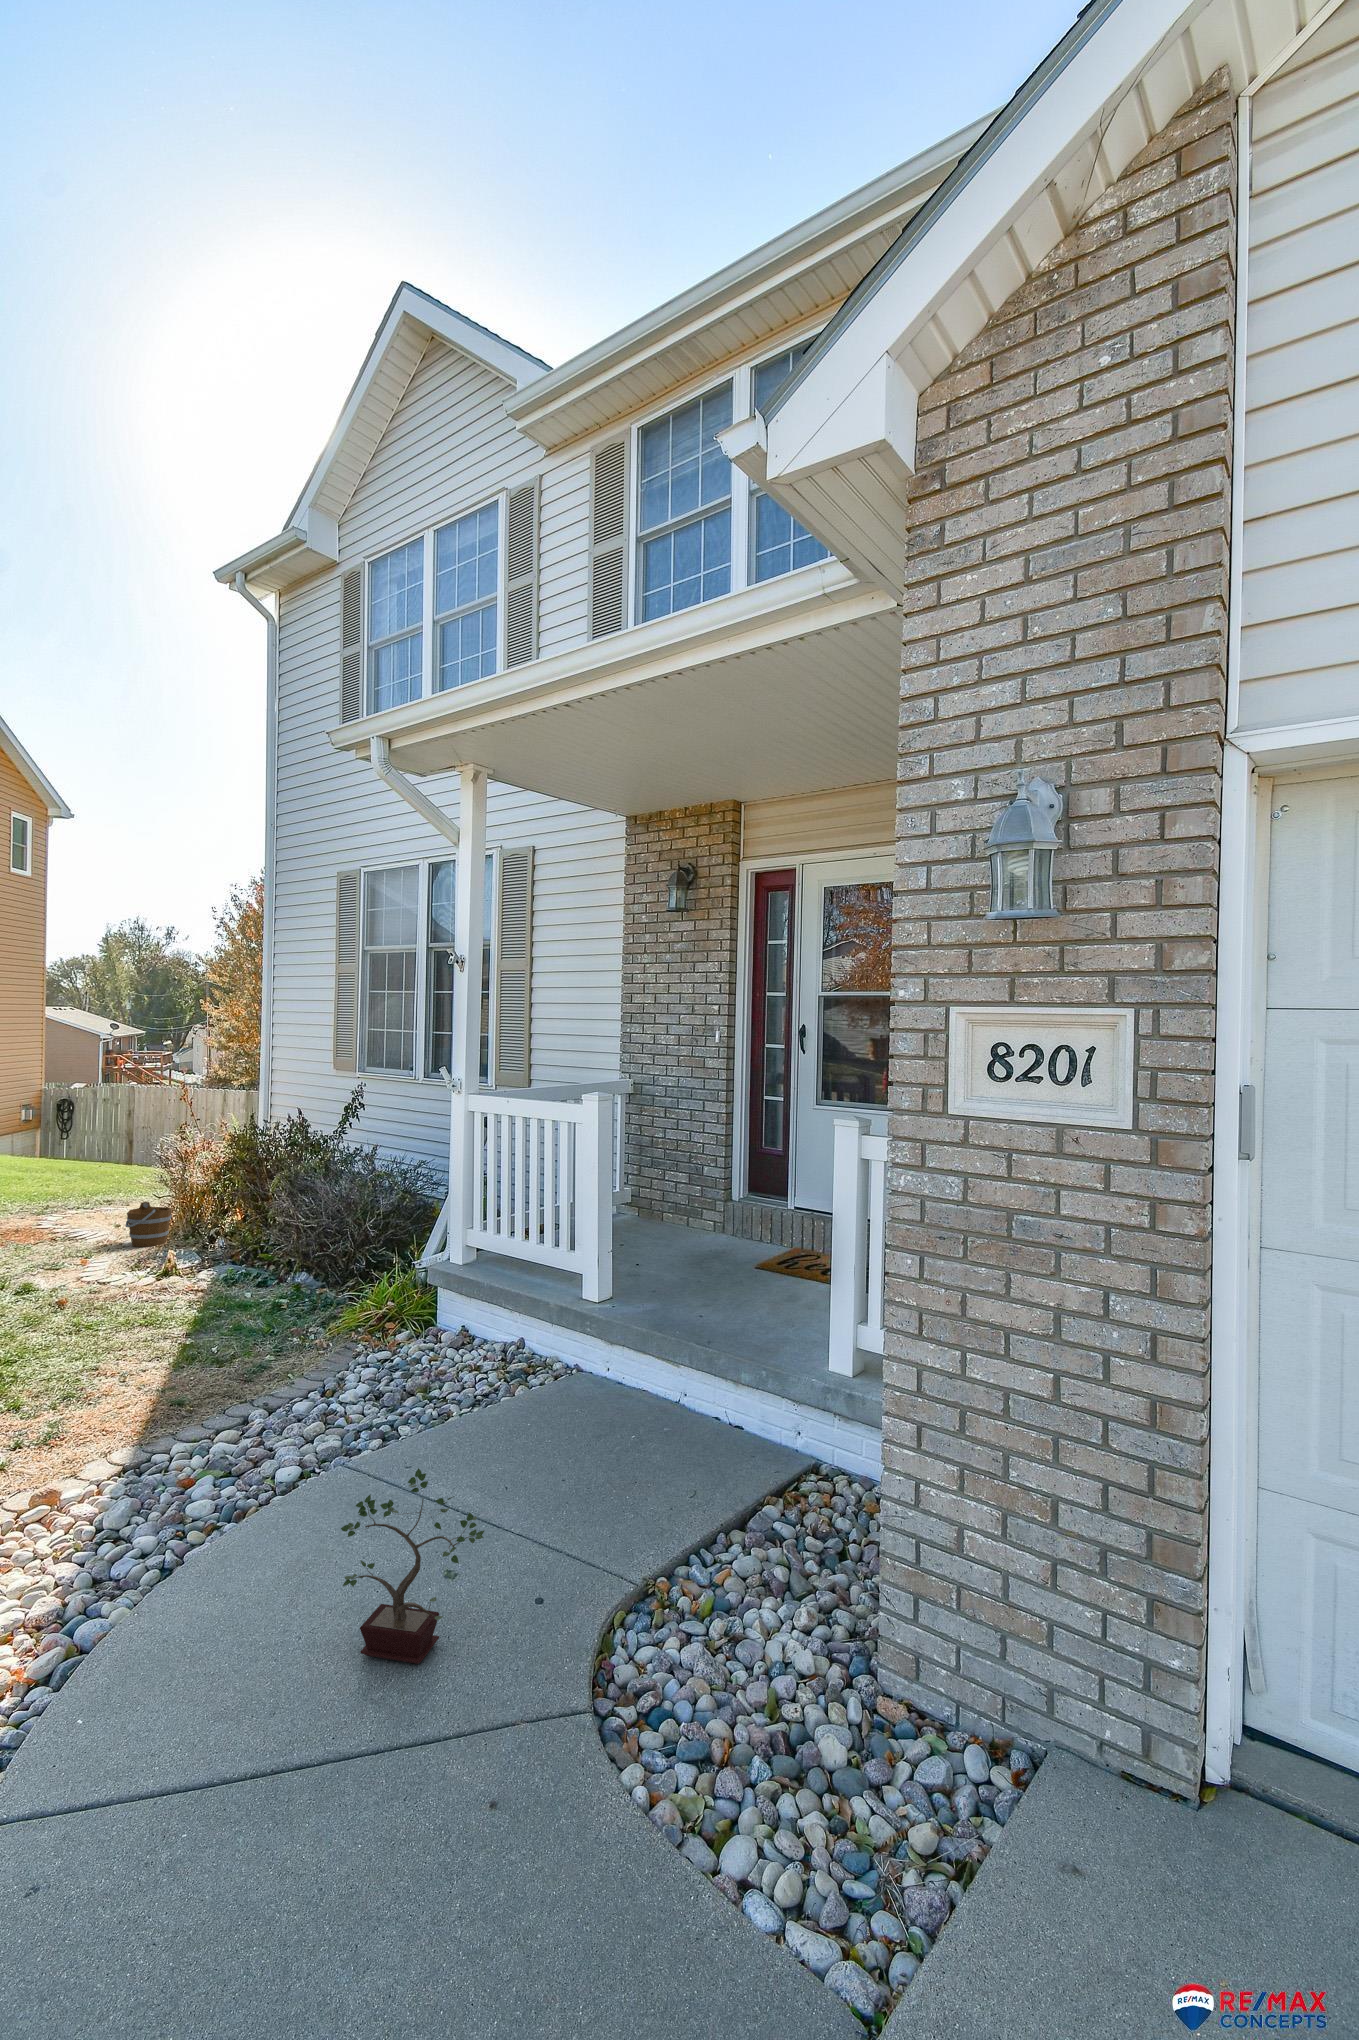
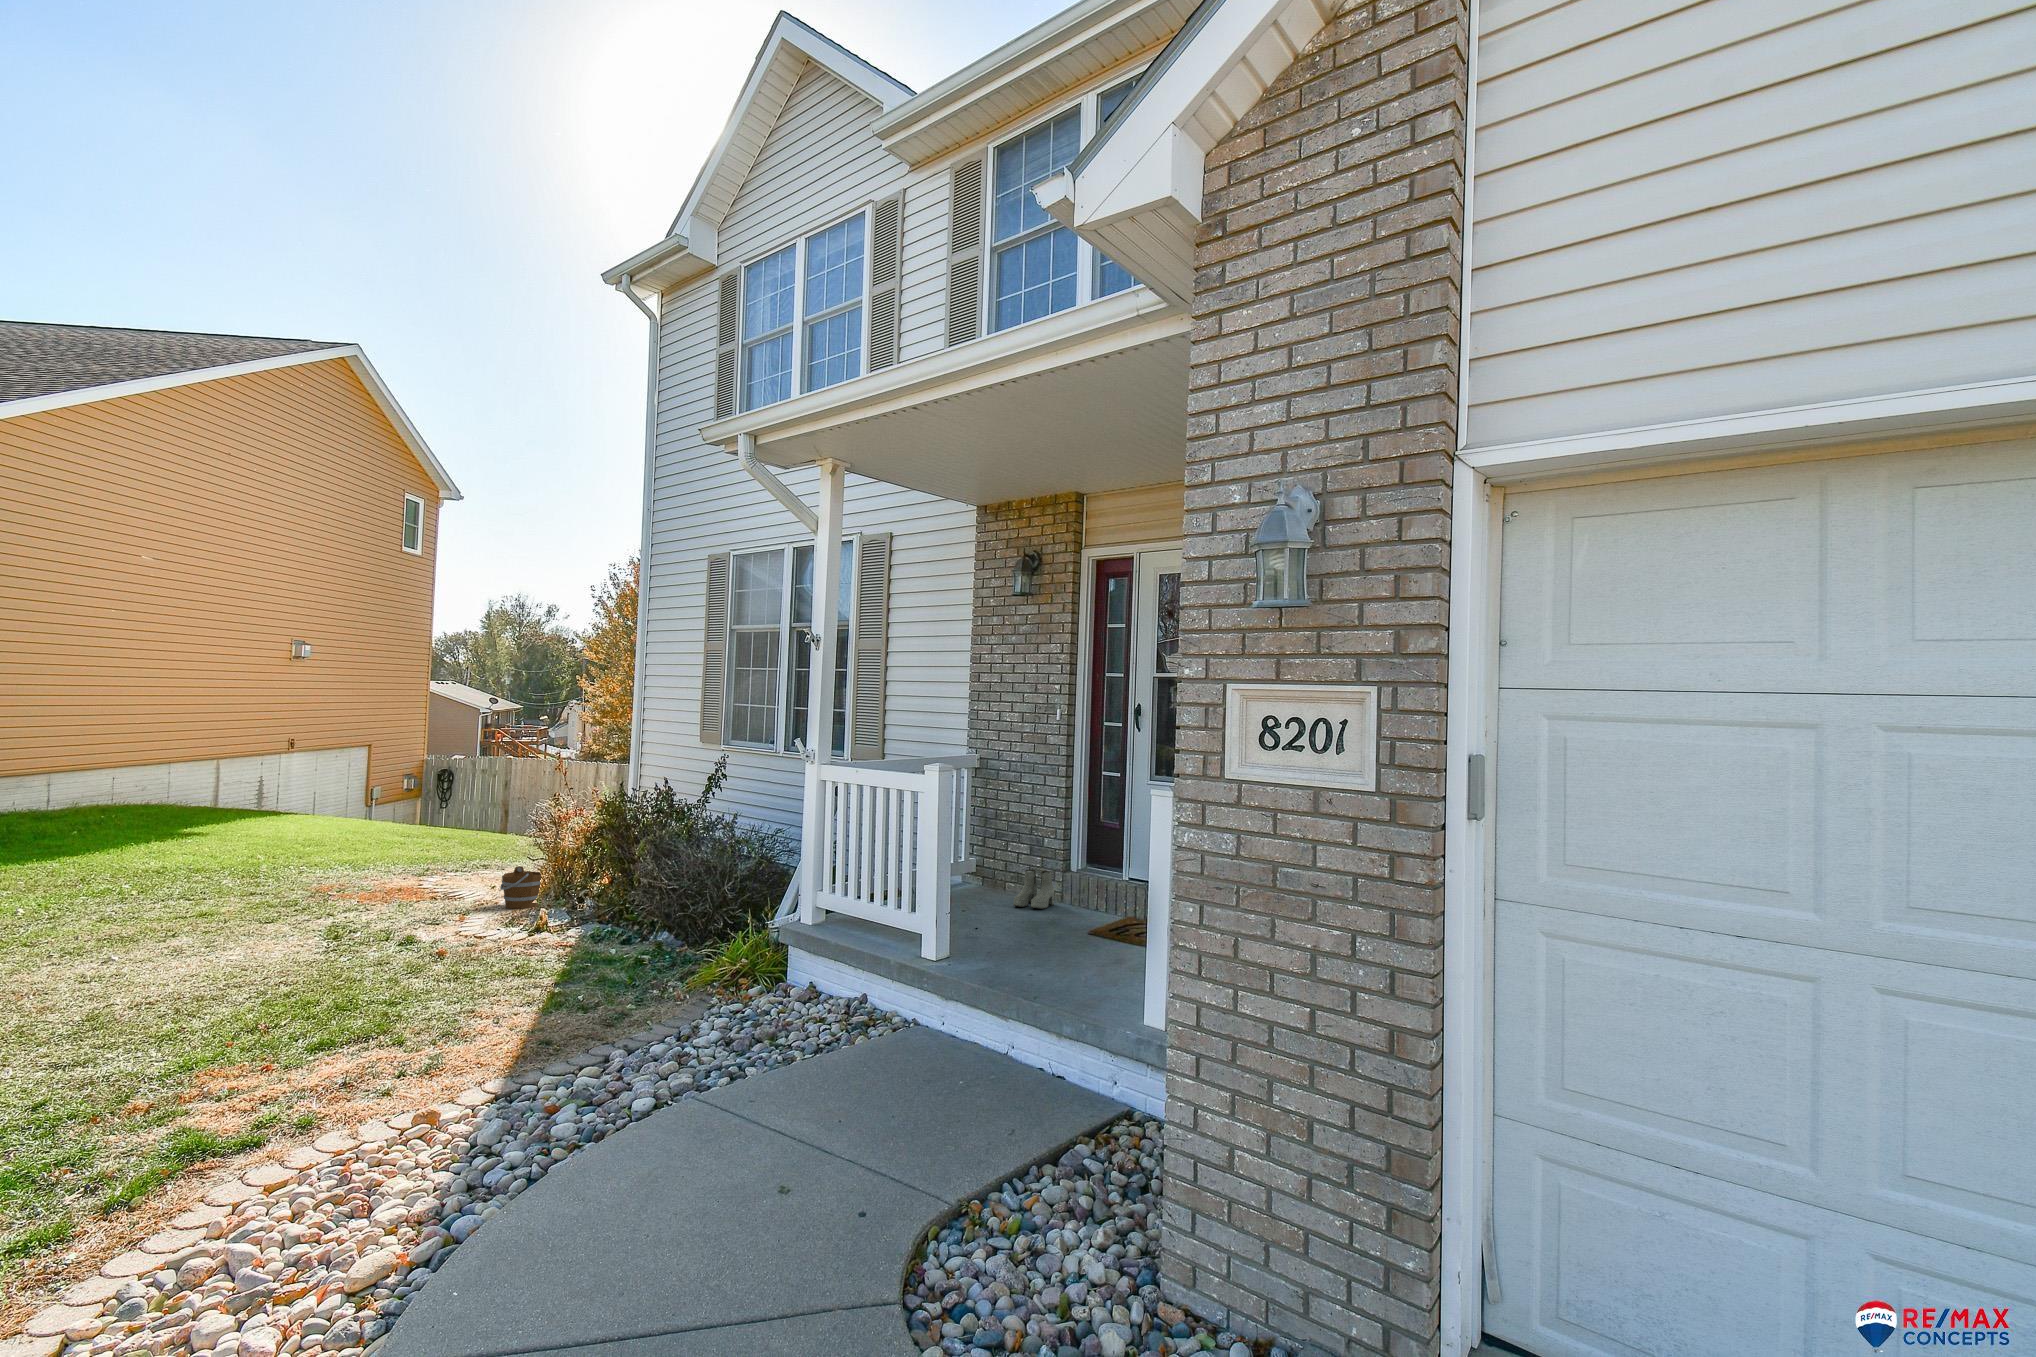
boots: none [671,1197,713,1238] -> present [1013,870,1054,909]
potted plant: present [341,1468,484,1664] -> none [686,1086,813,1260]

